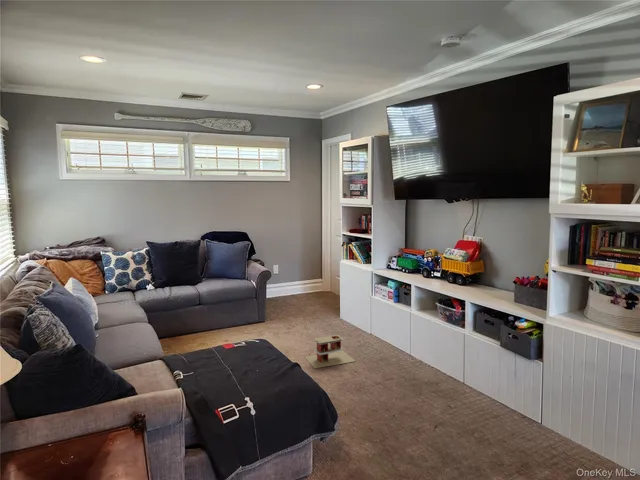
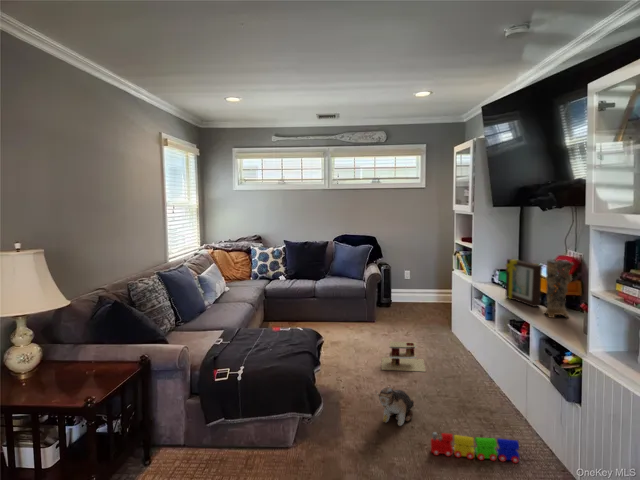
decorative vase: none [465,243,488,292] -> present [545,260,573,318]
picture frame: none [420,245,456,285] -> present [505,259,542,307]
plush toy: none [360,379,383,417] -> present [375,387,414,426]
toy train: none [421,399,490,432] -> present [431,432,520,463]

